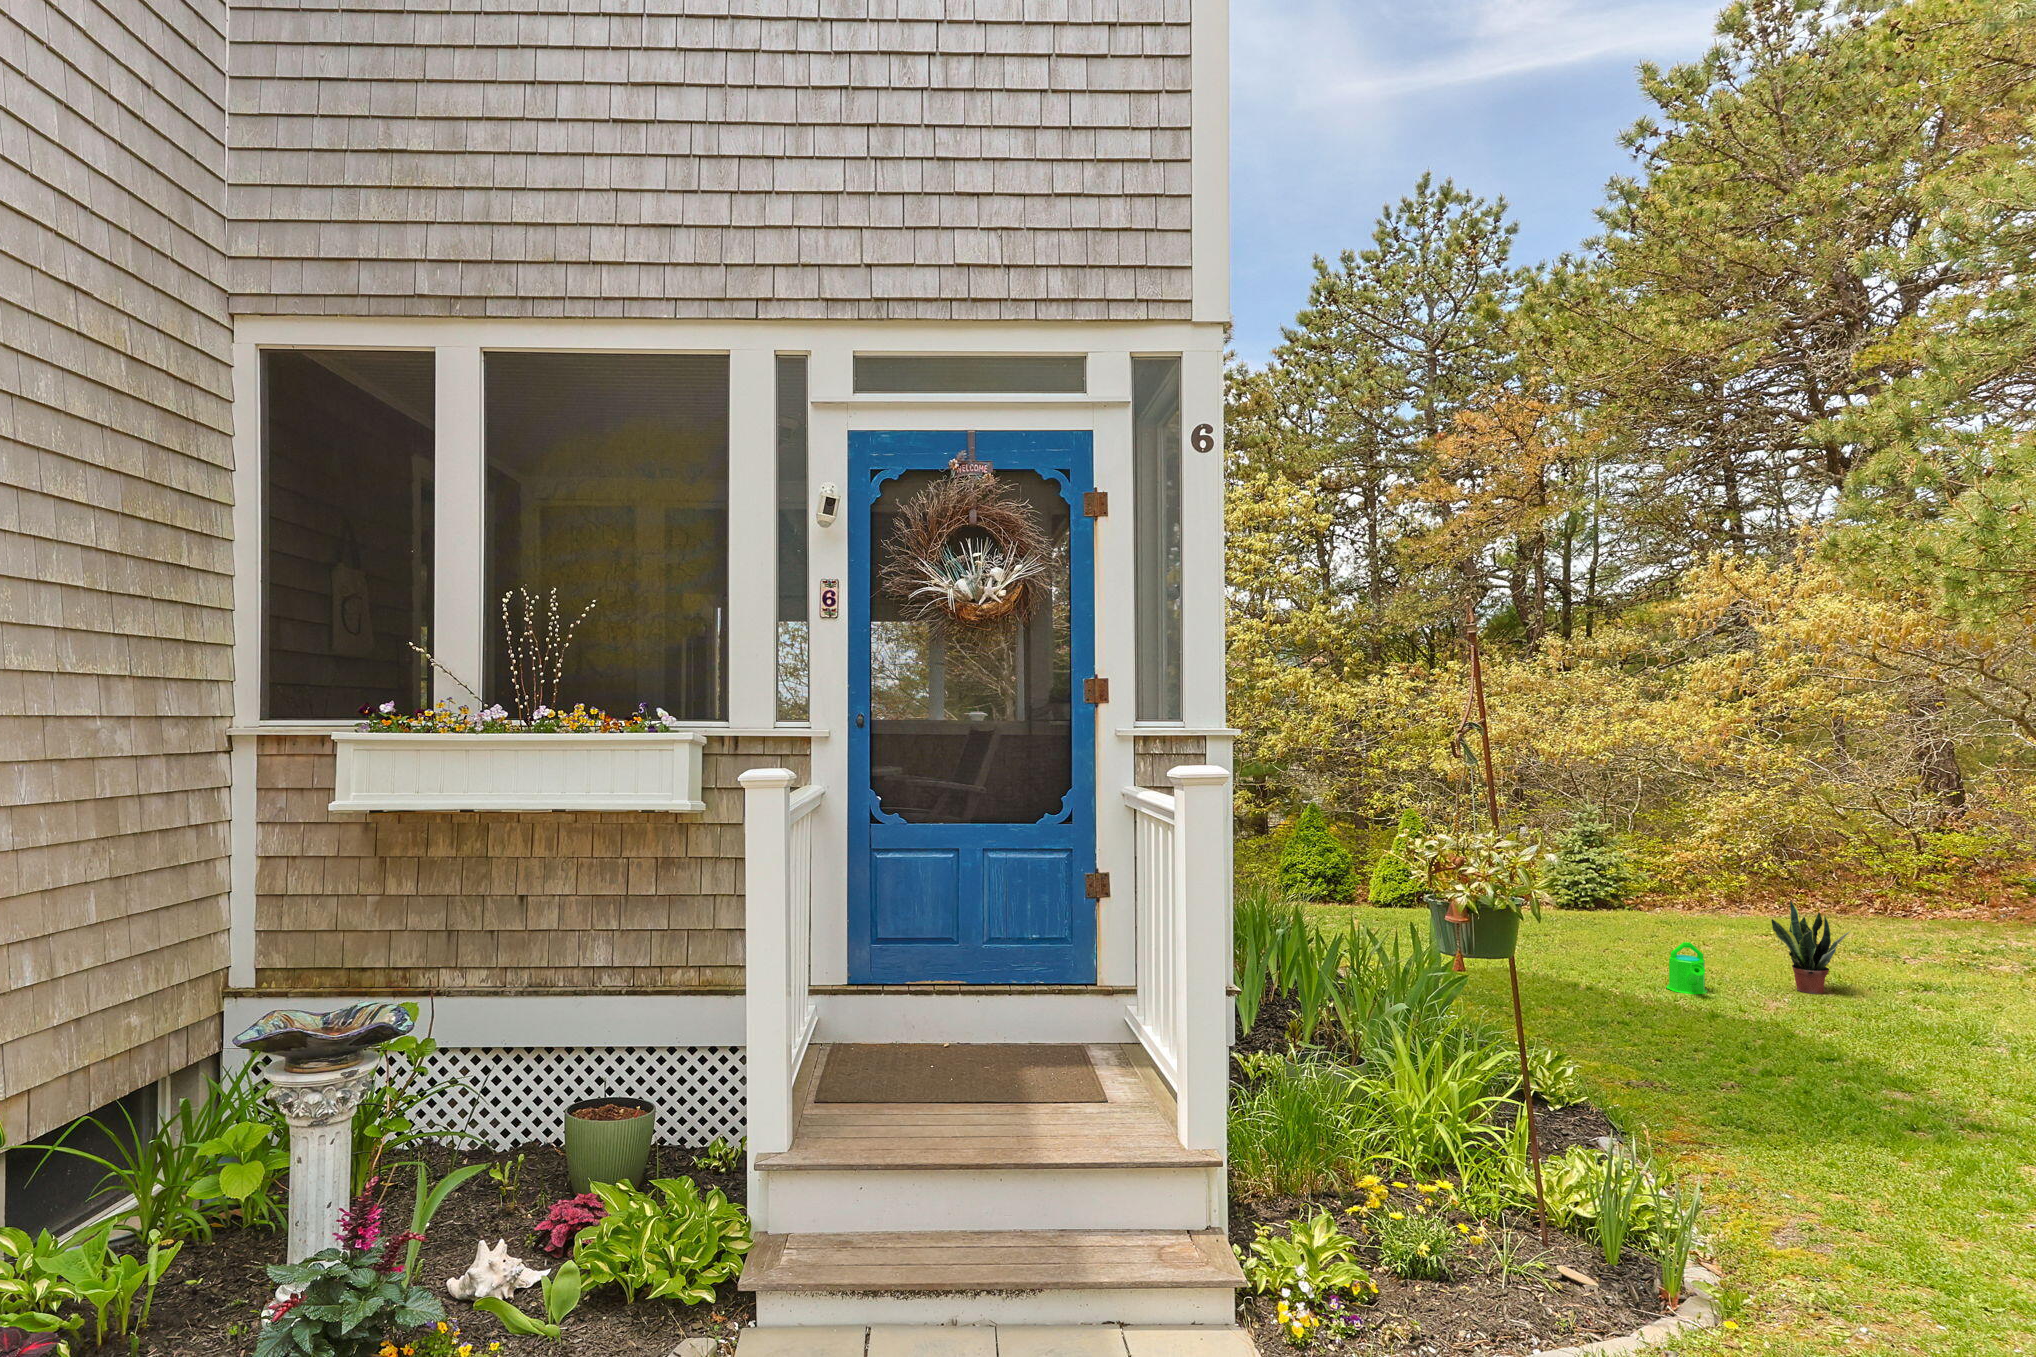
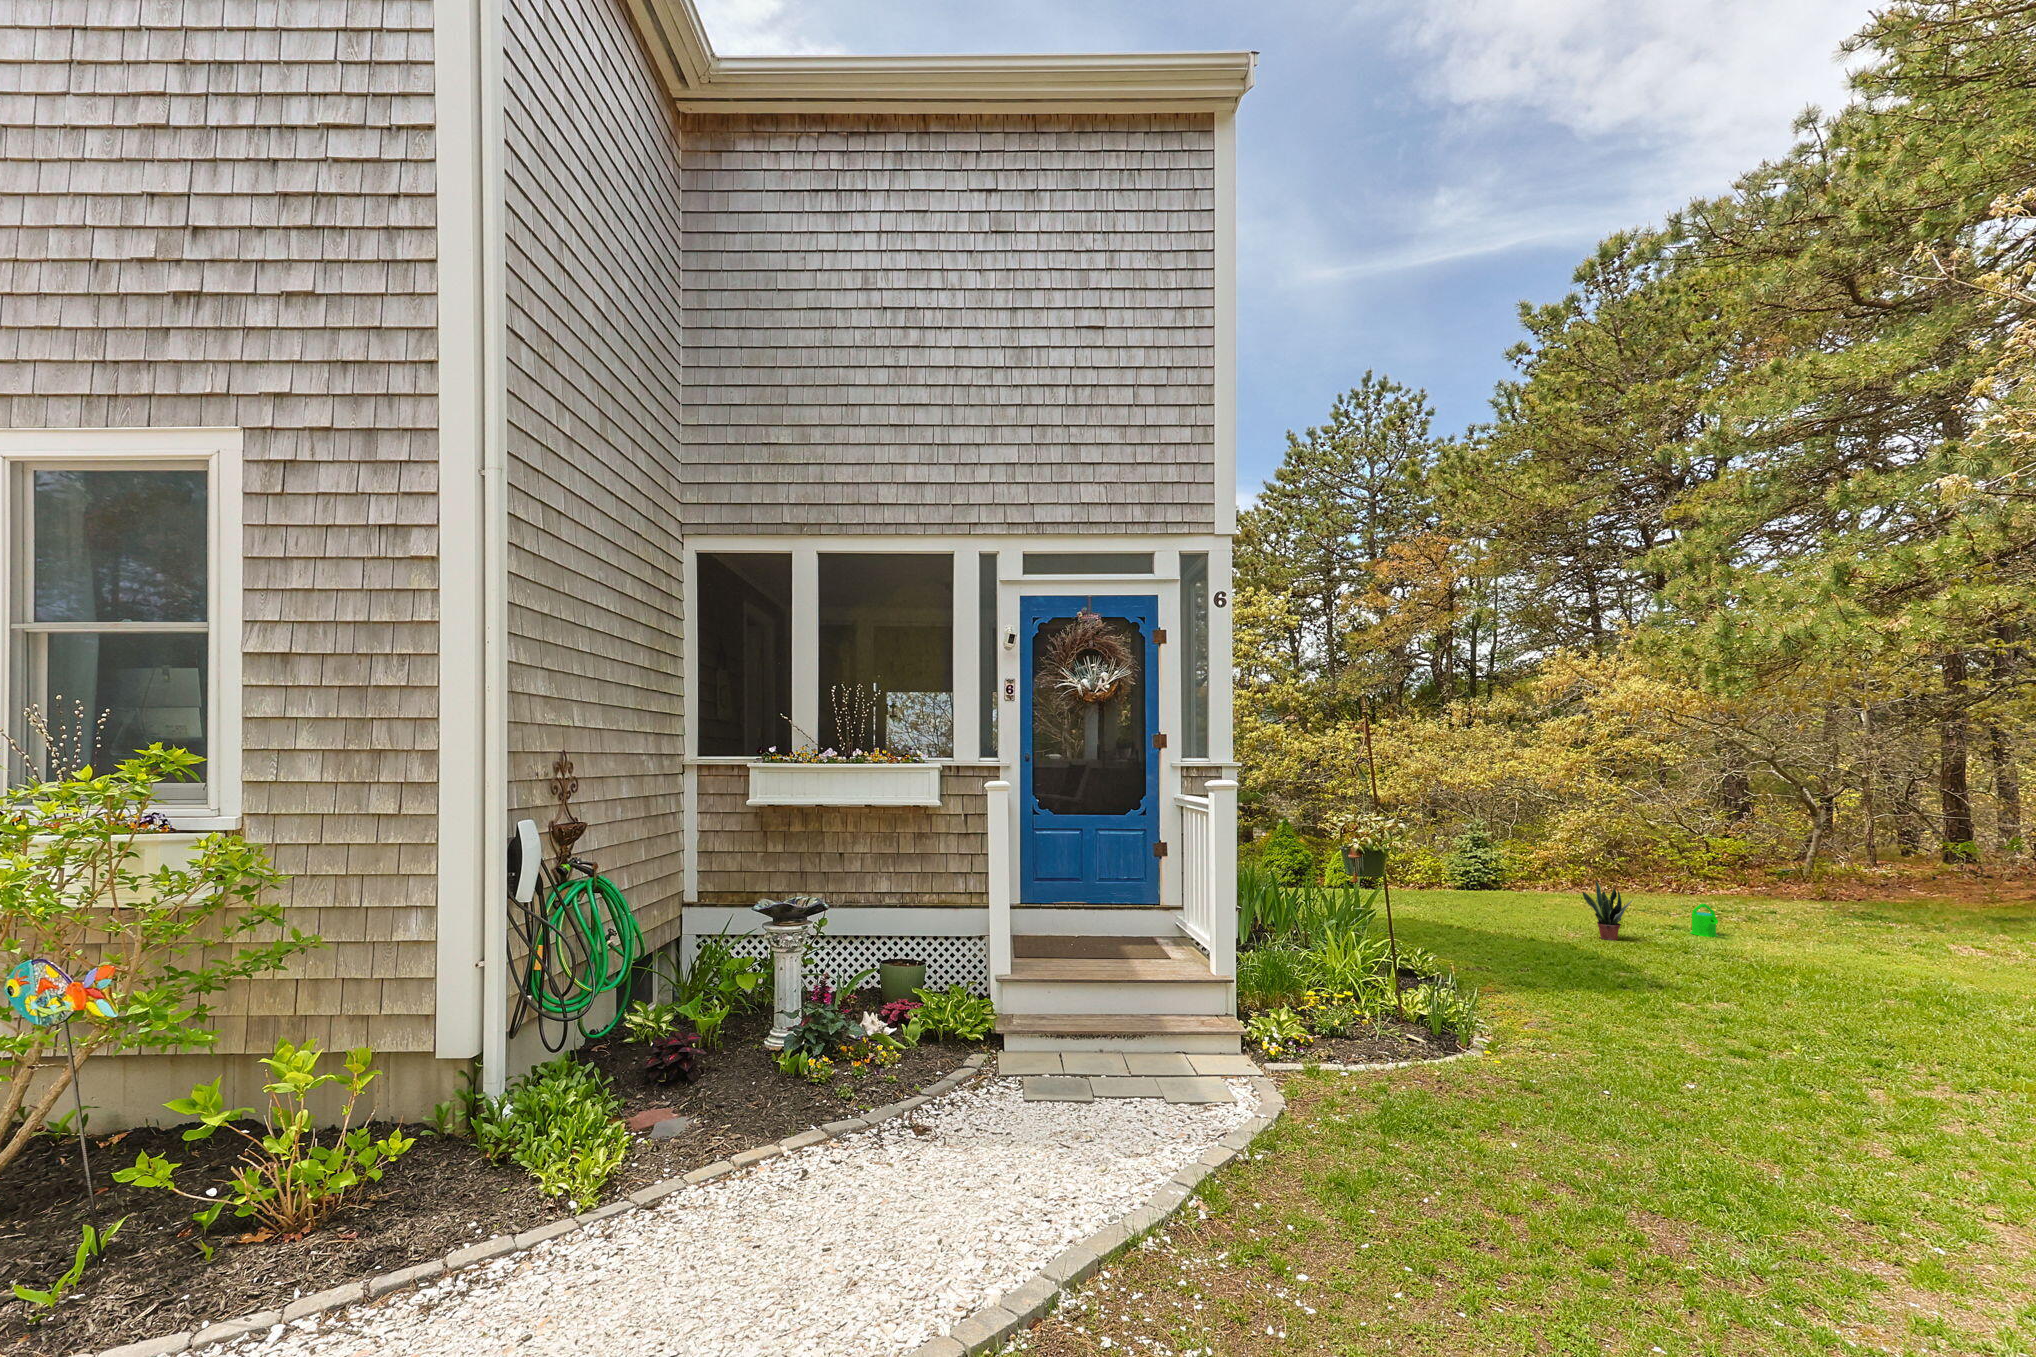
watering can: present [1666,942,1708,994] -> present [1690,904,1718,937]

